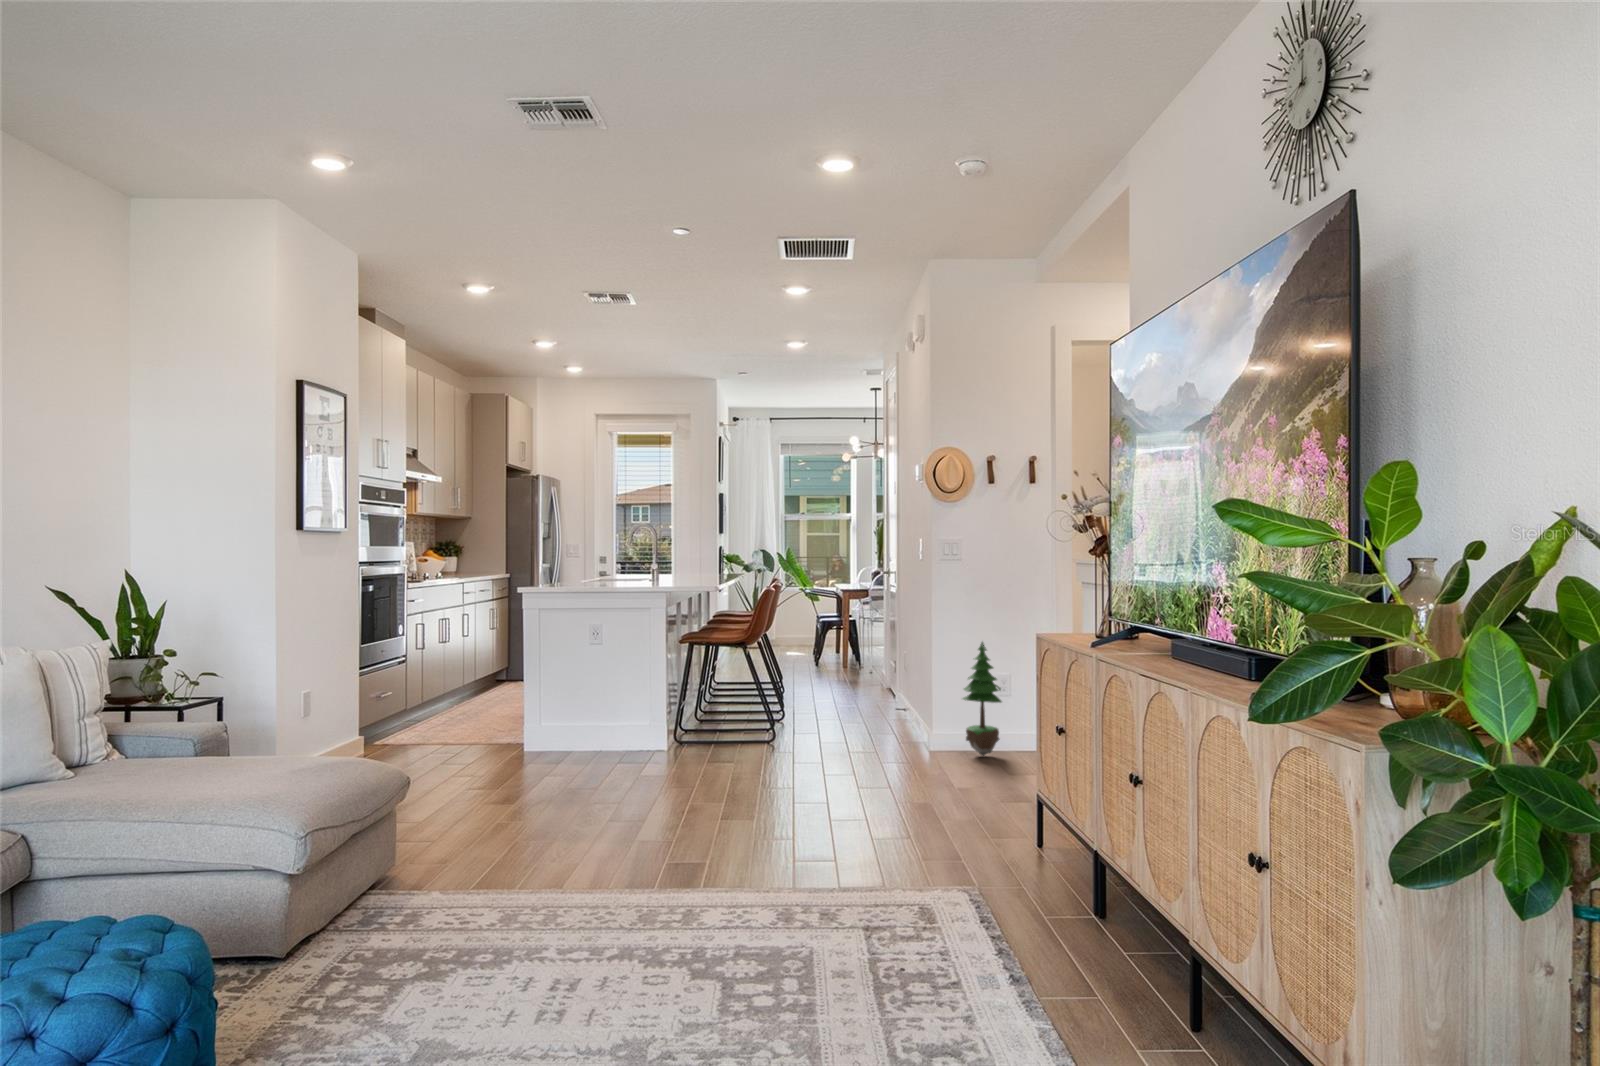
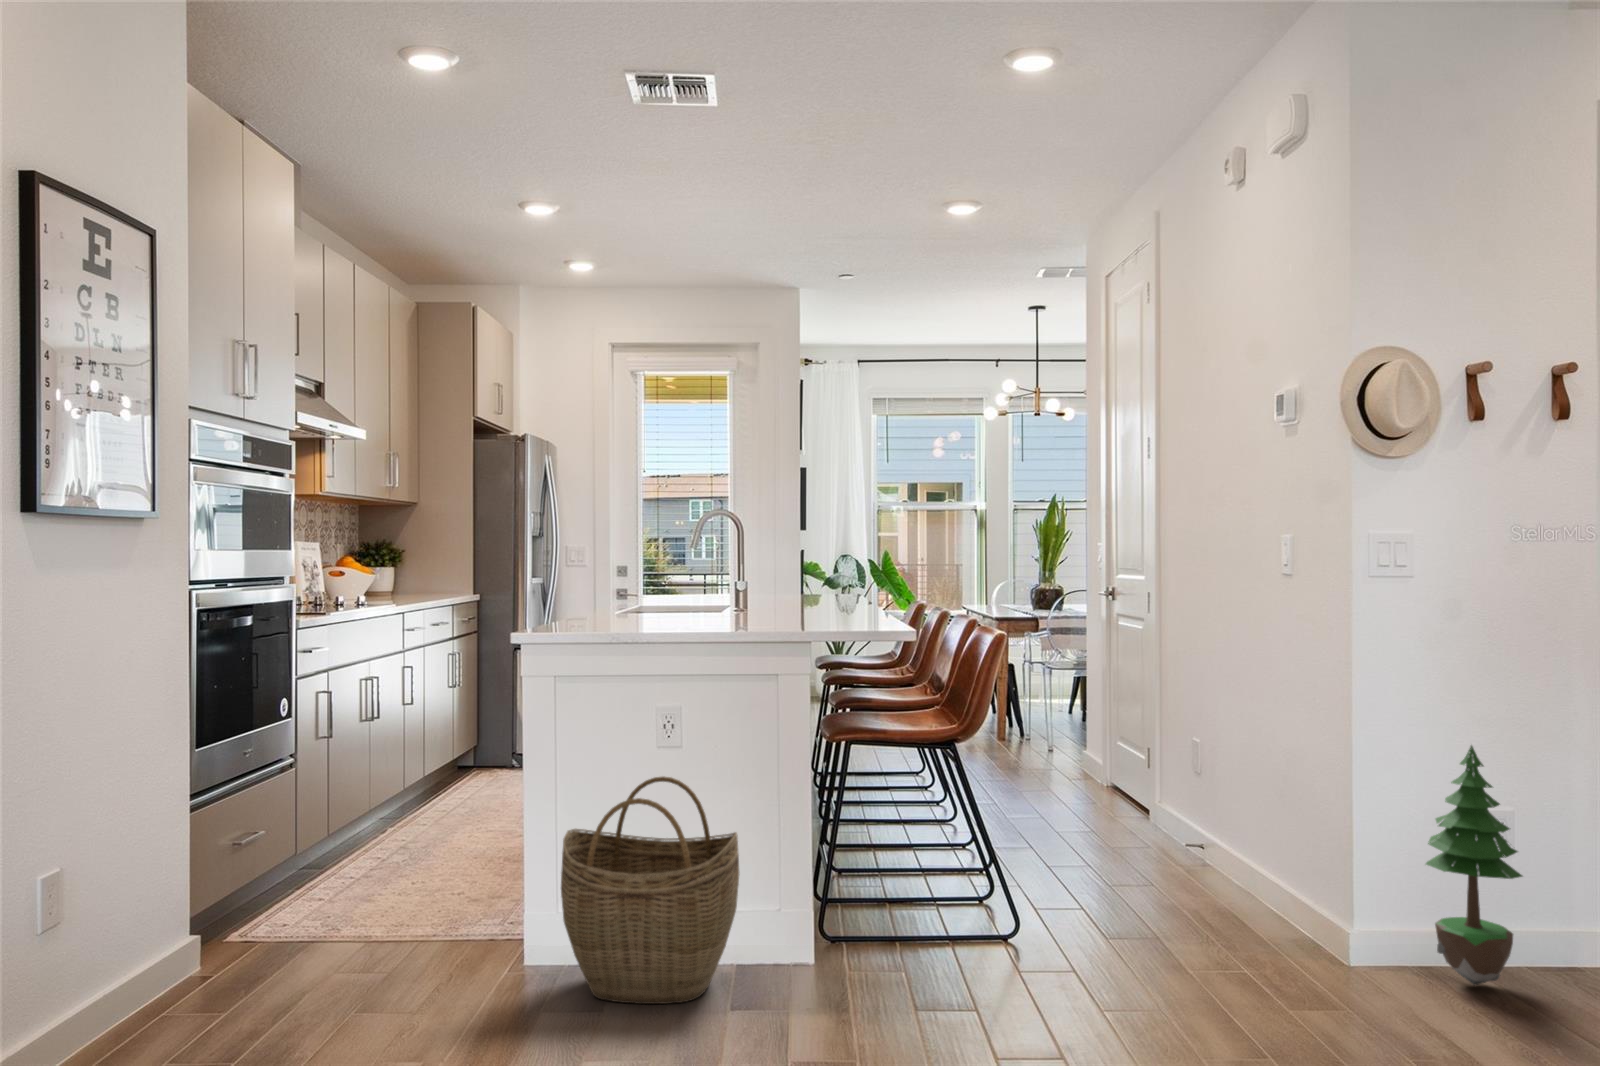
woven basket: none [542,658,630,763] -> present [561,776,739,1004]

